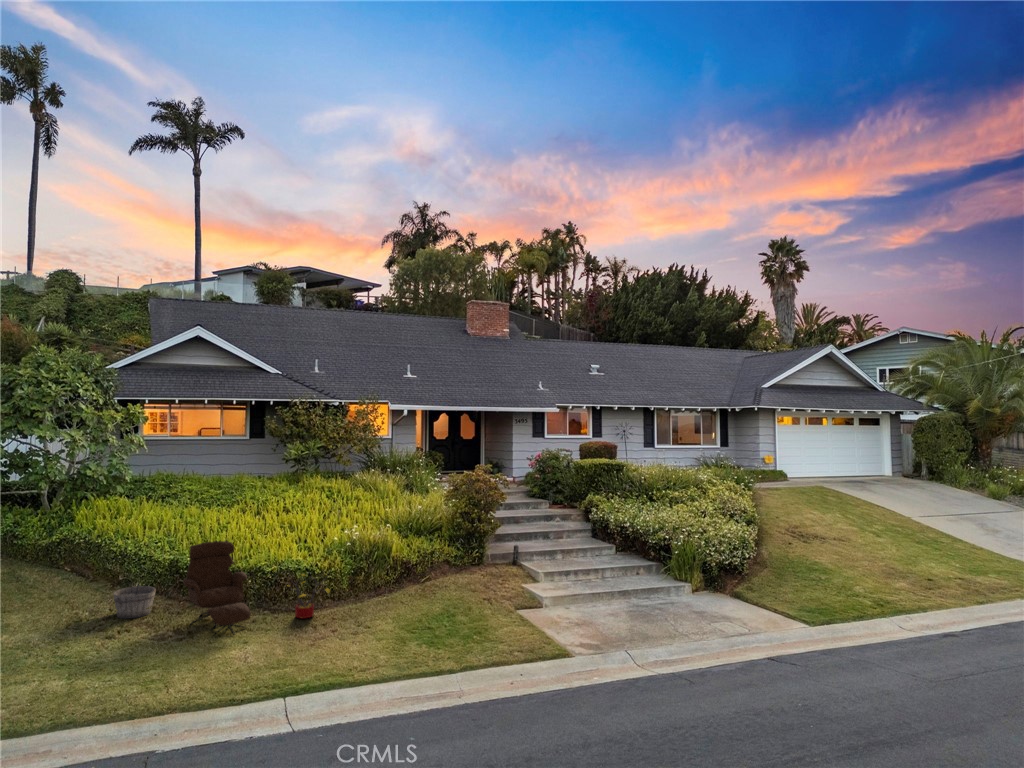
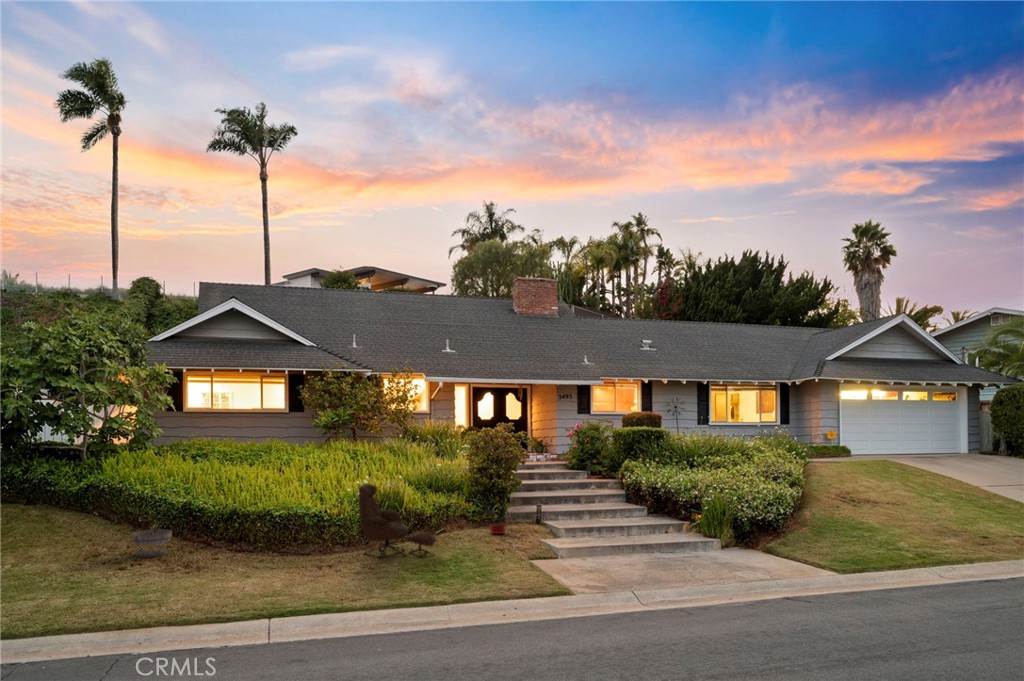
lounge chair: present [183,541,251,635] -> present [359,484,436,558]
decorative plant: present [289,575,330,618] -> present [484,501,512,534]

